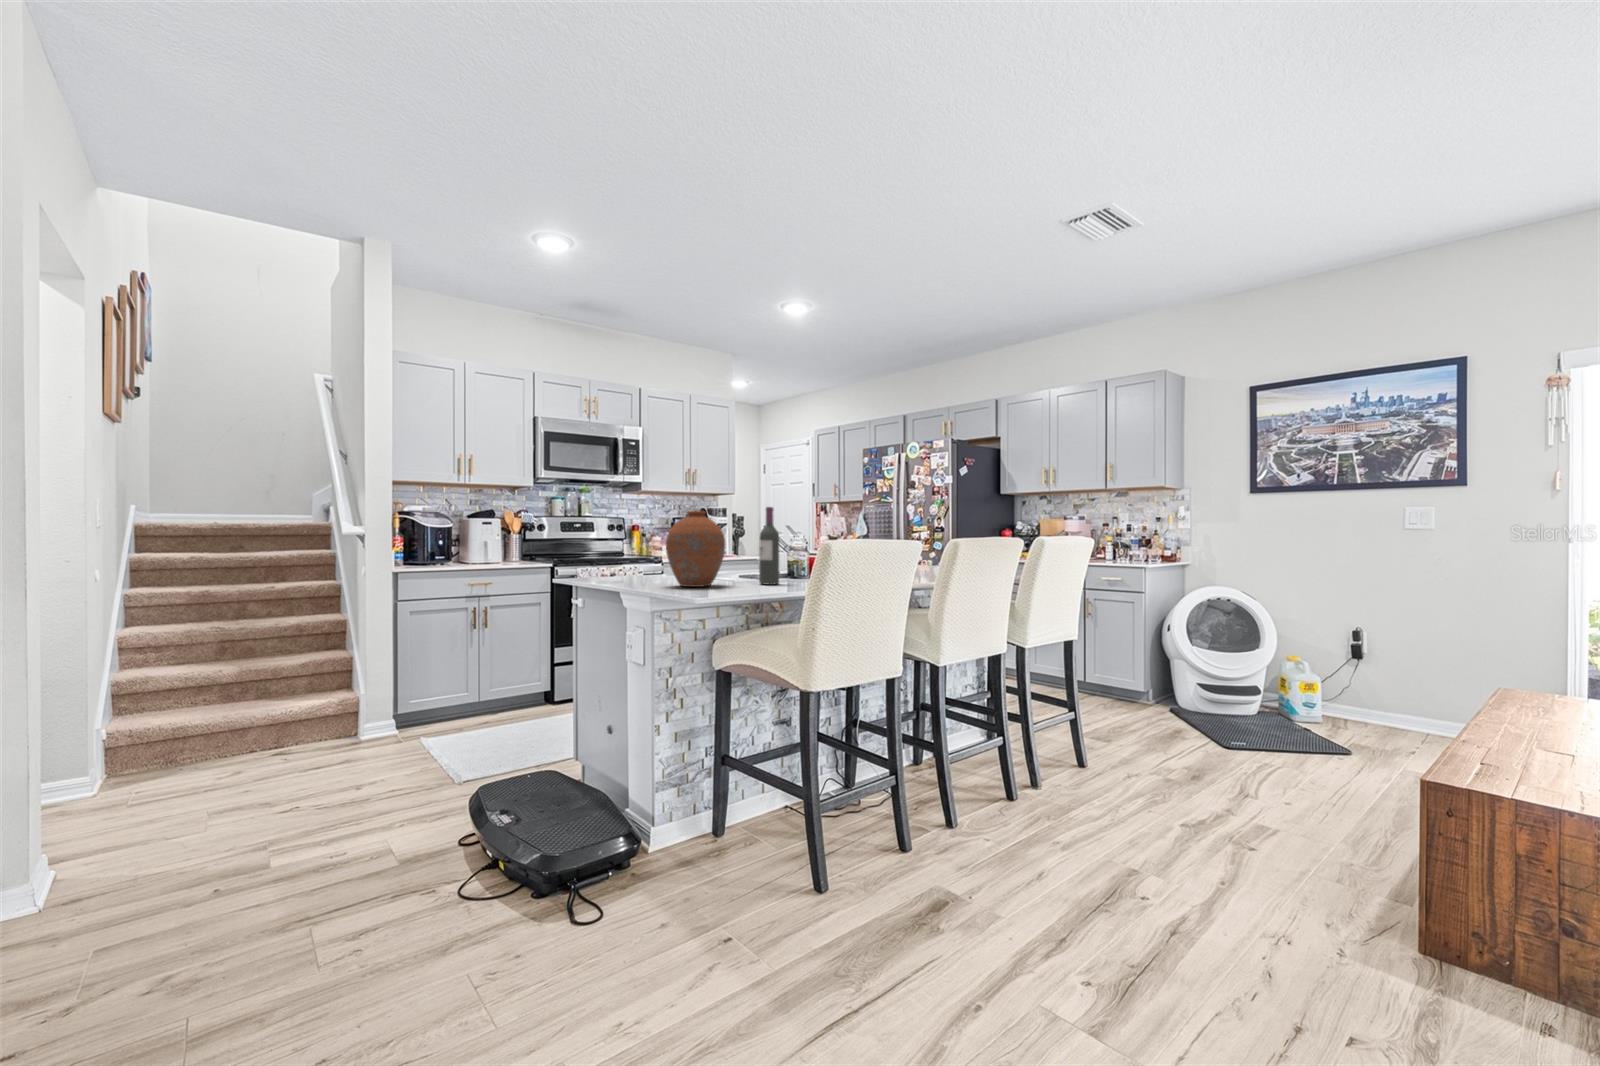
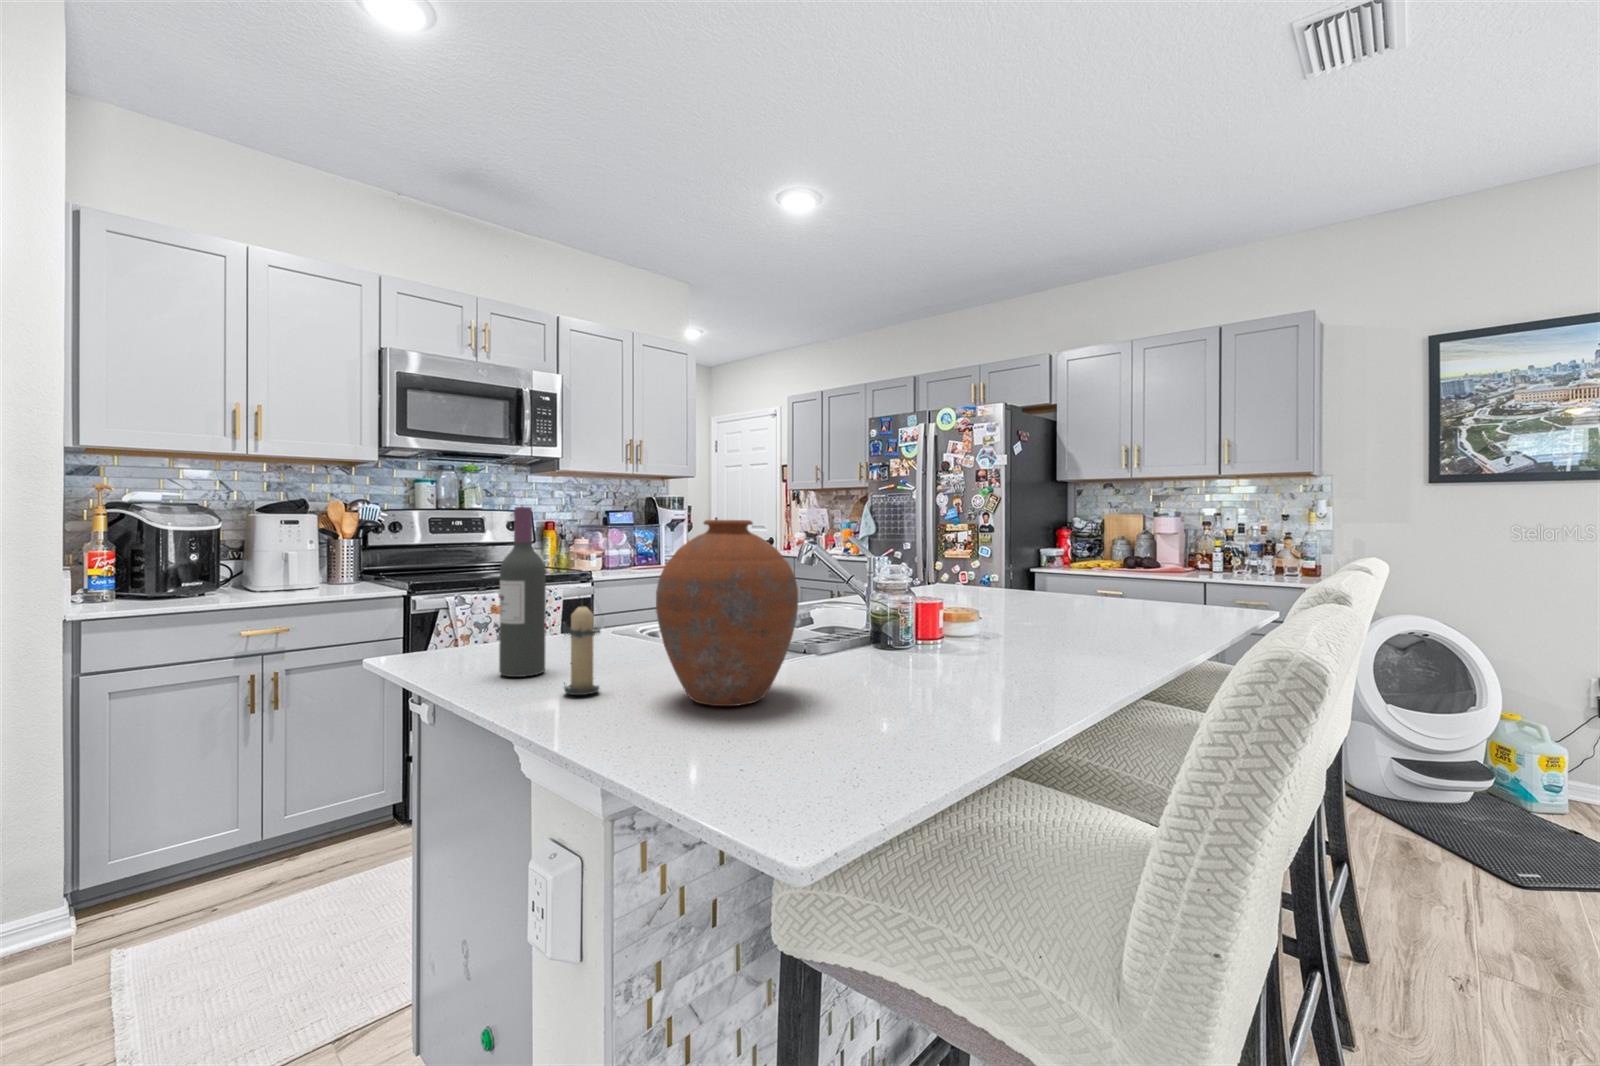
wine bottle: present [759,507,779,585] -> present [499,507,546,677]
candle: none [628,546,647,585] -> present [563,606,600,695]

